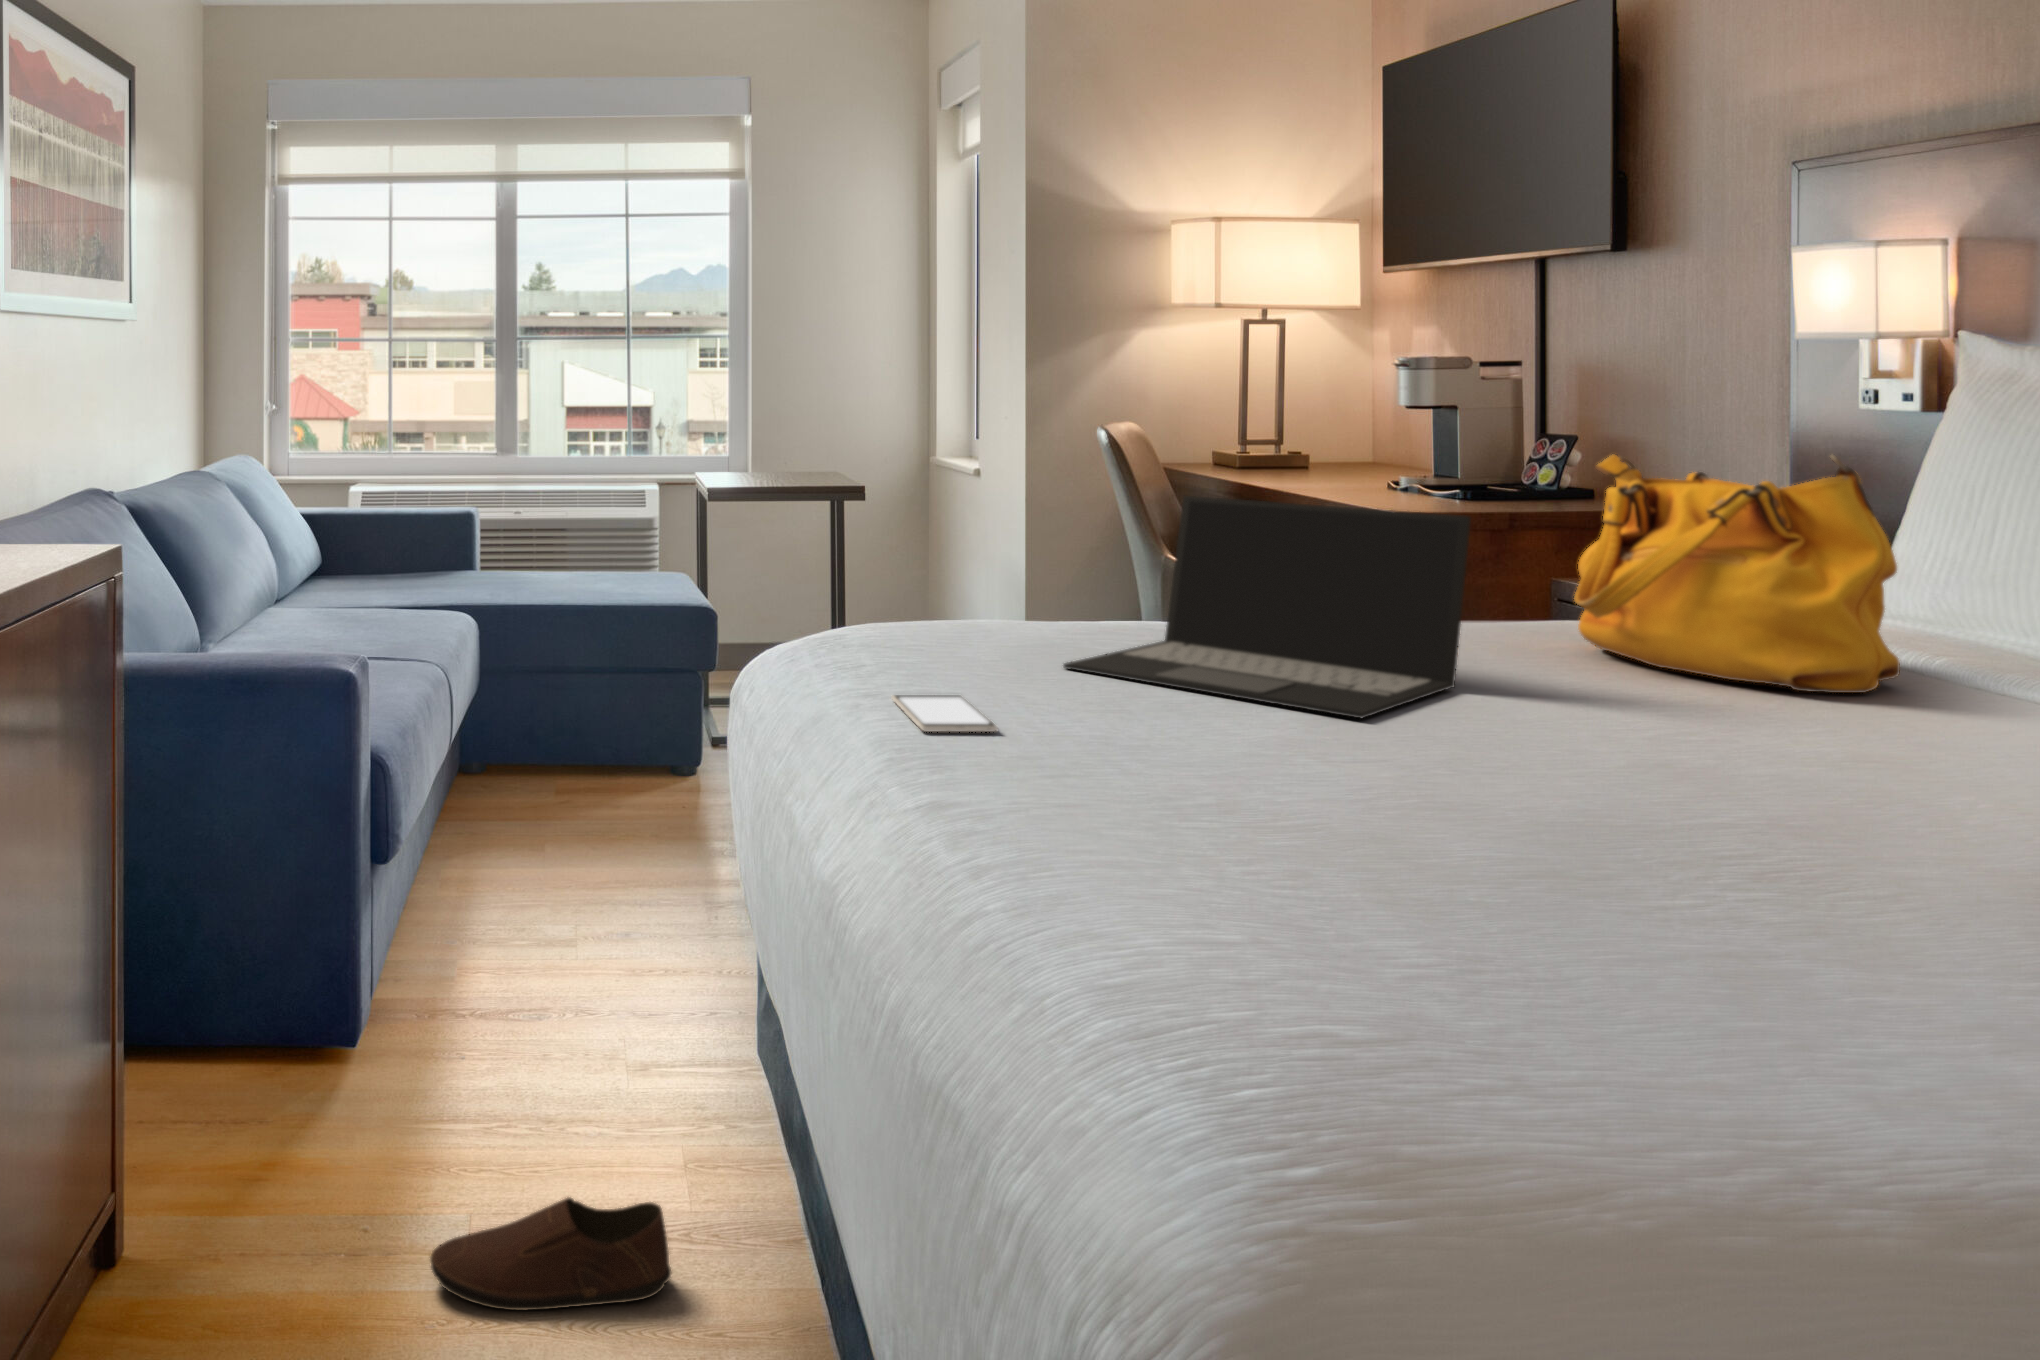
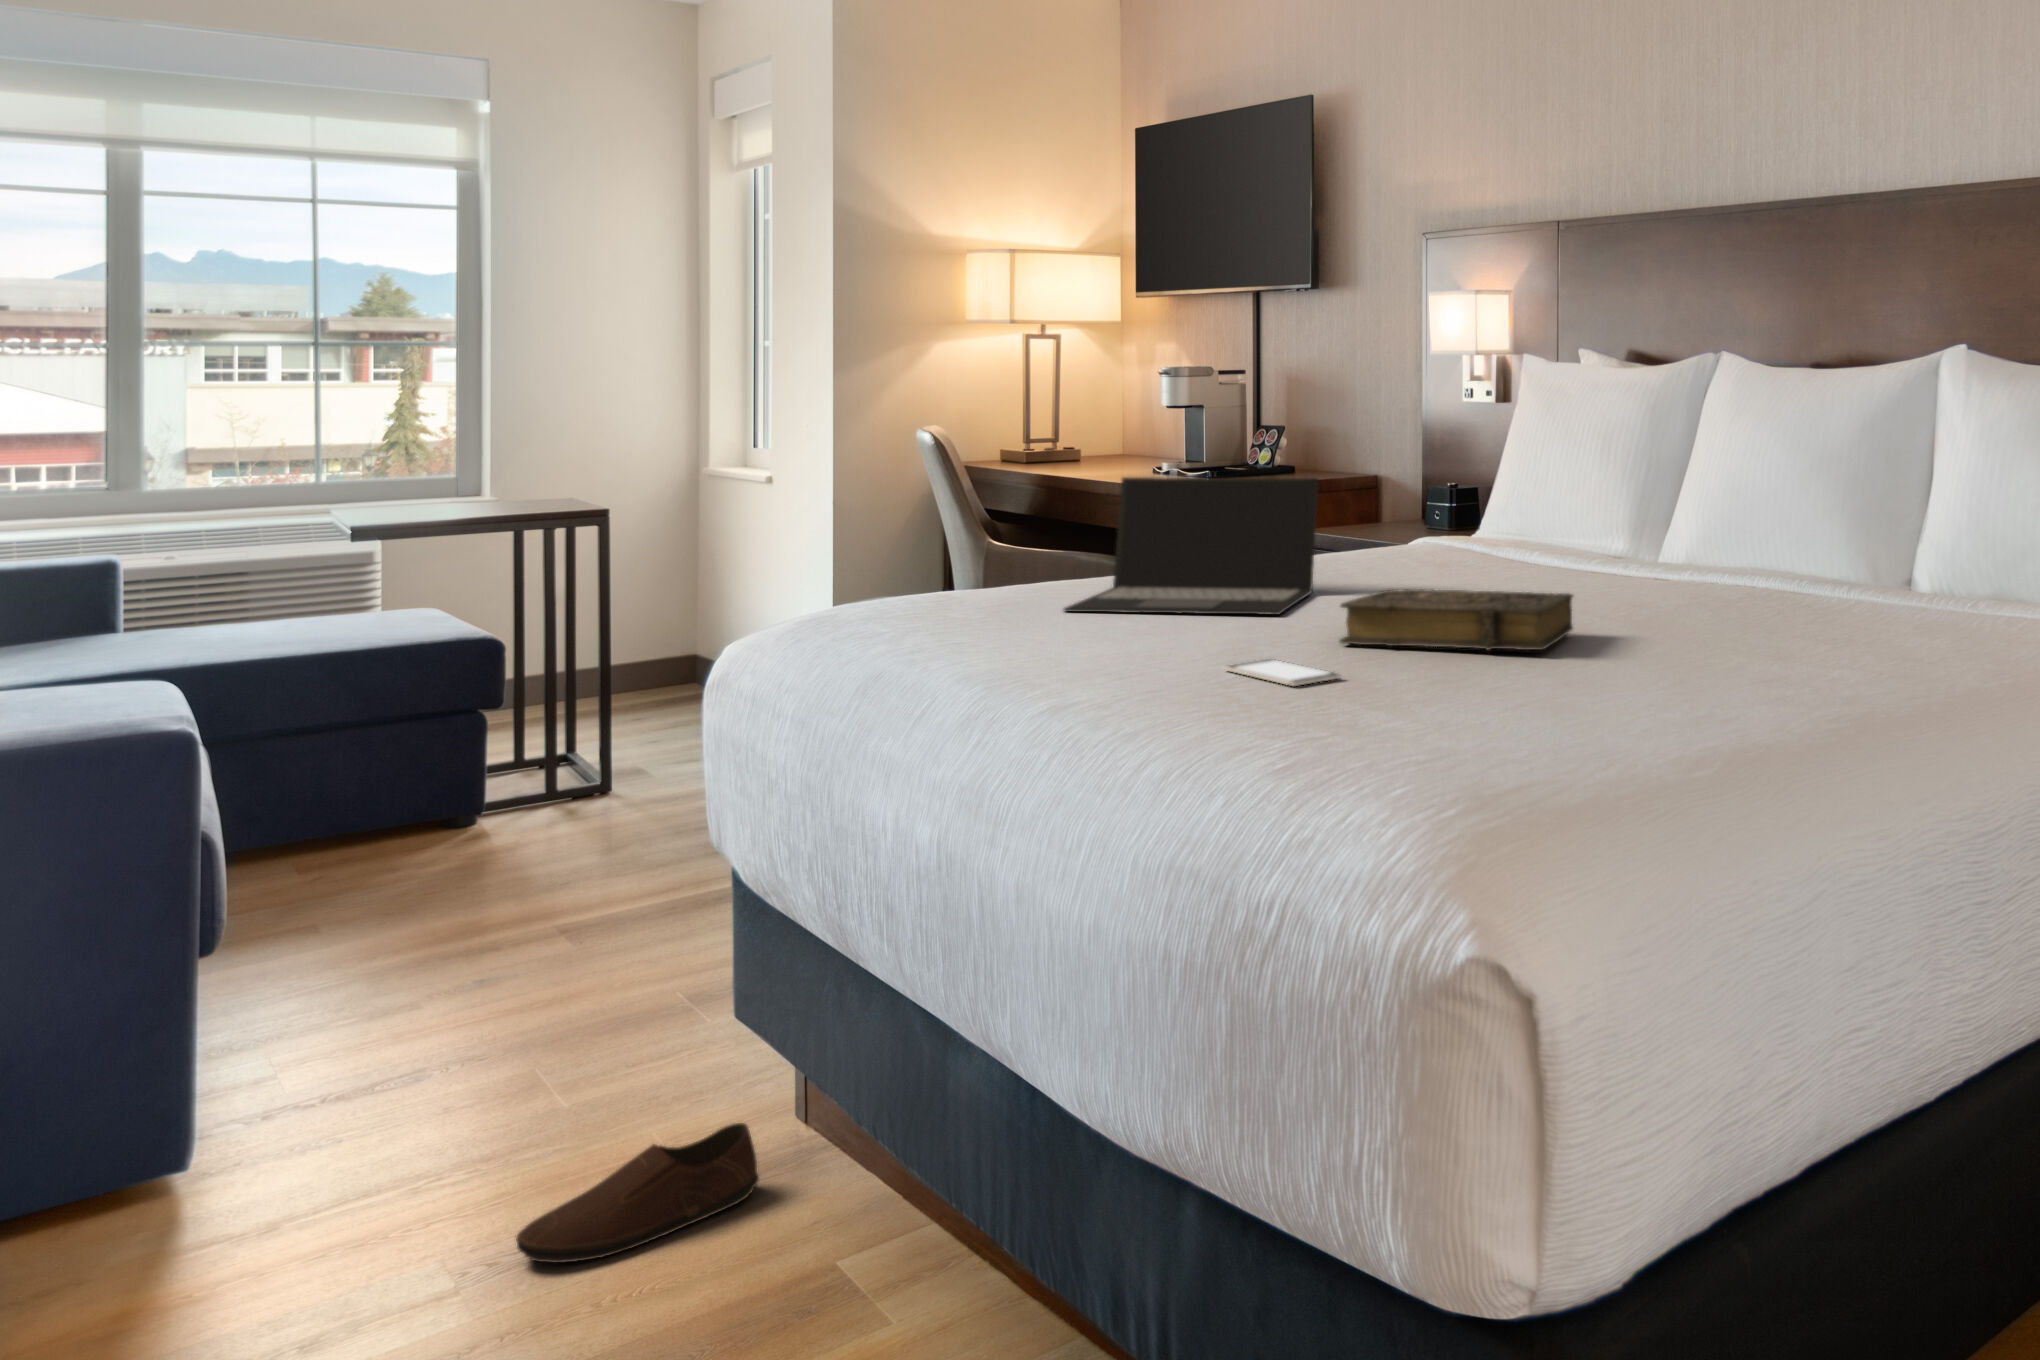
handbag: present [1575,455,1900,693] -> none [1356,430,1522,574]
smartphone: present [892,695,998,732] -> present [1225,659,1341,686]
book: none [1408,709,1924,883] -> present [1340,589,1573,650]

